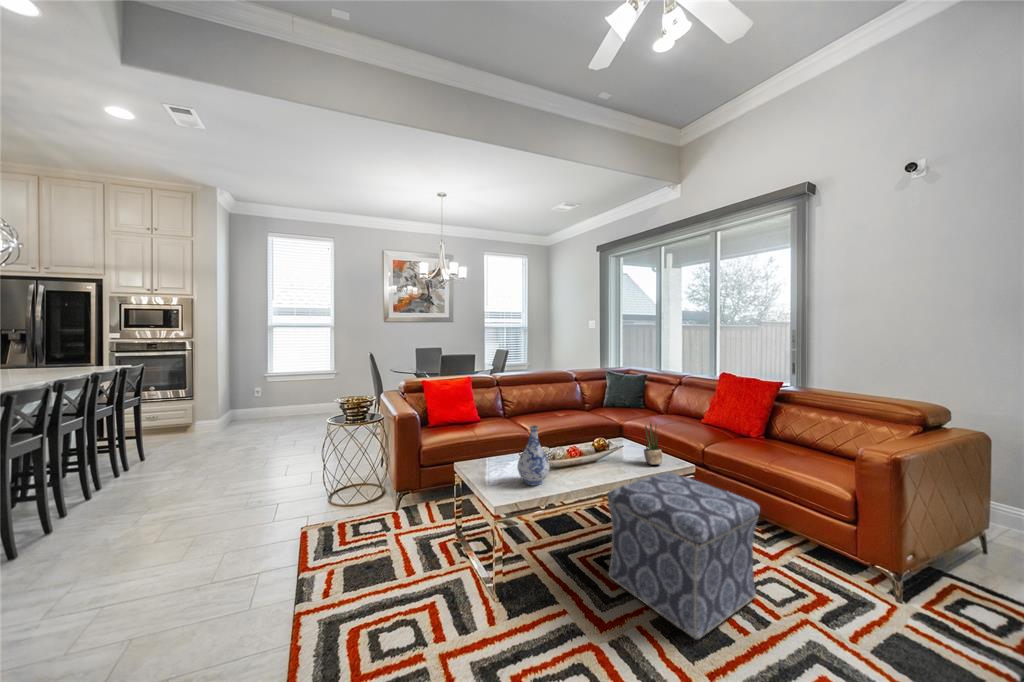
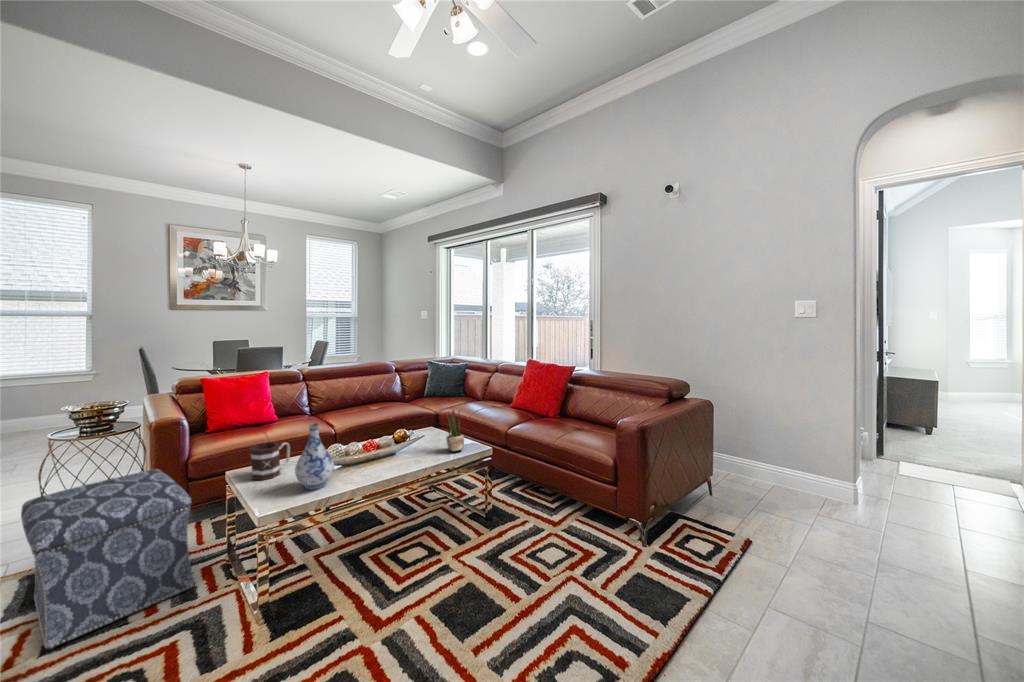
mug: none [477,440,506,473] -> present [250,442,290,480]
ottoman: present [607,472,760,640] -> present [21,469,194,650]

